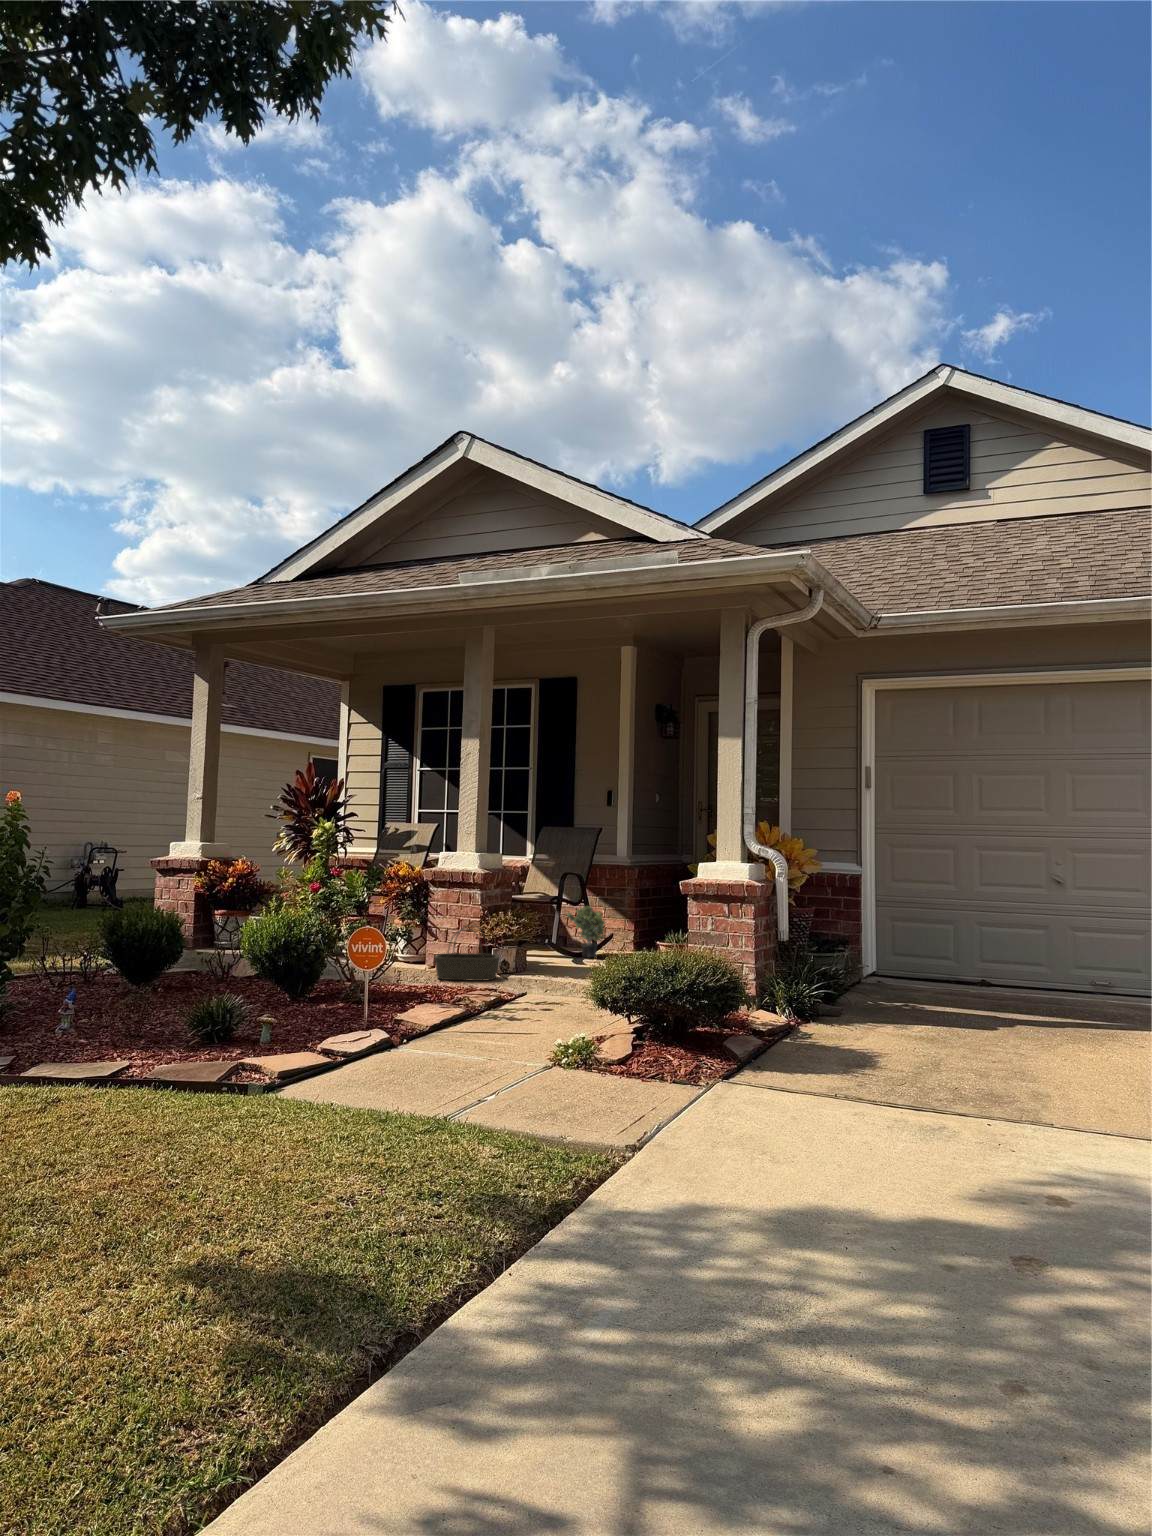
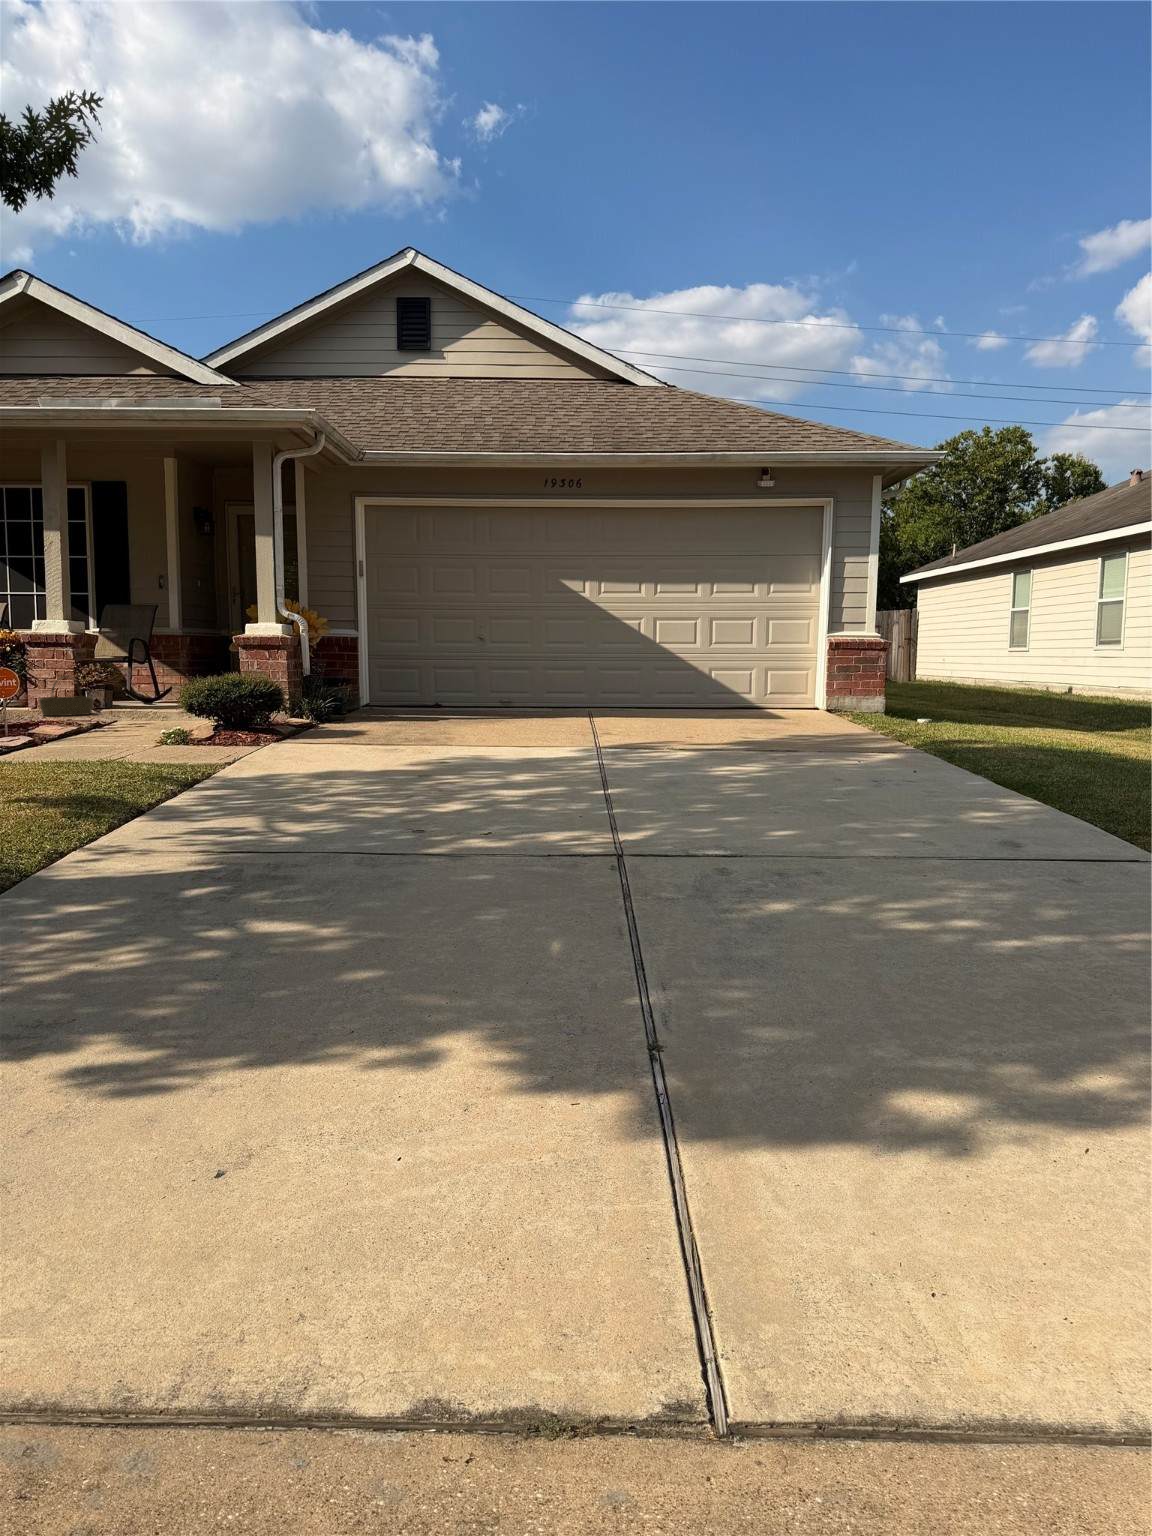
potted plant: present [567,906,606,958] -> none [137,663,170,701]

